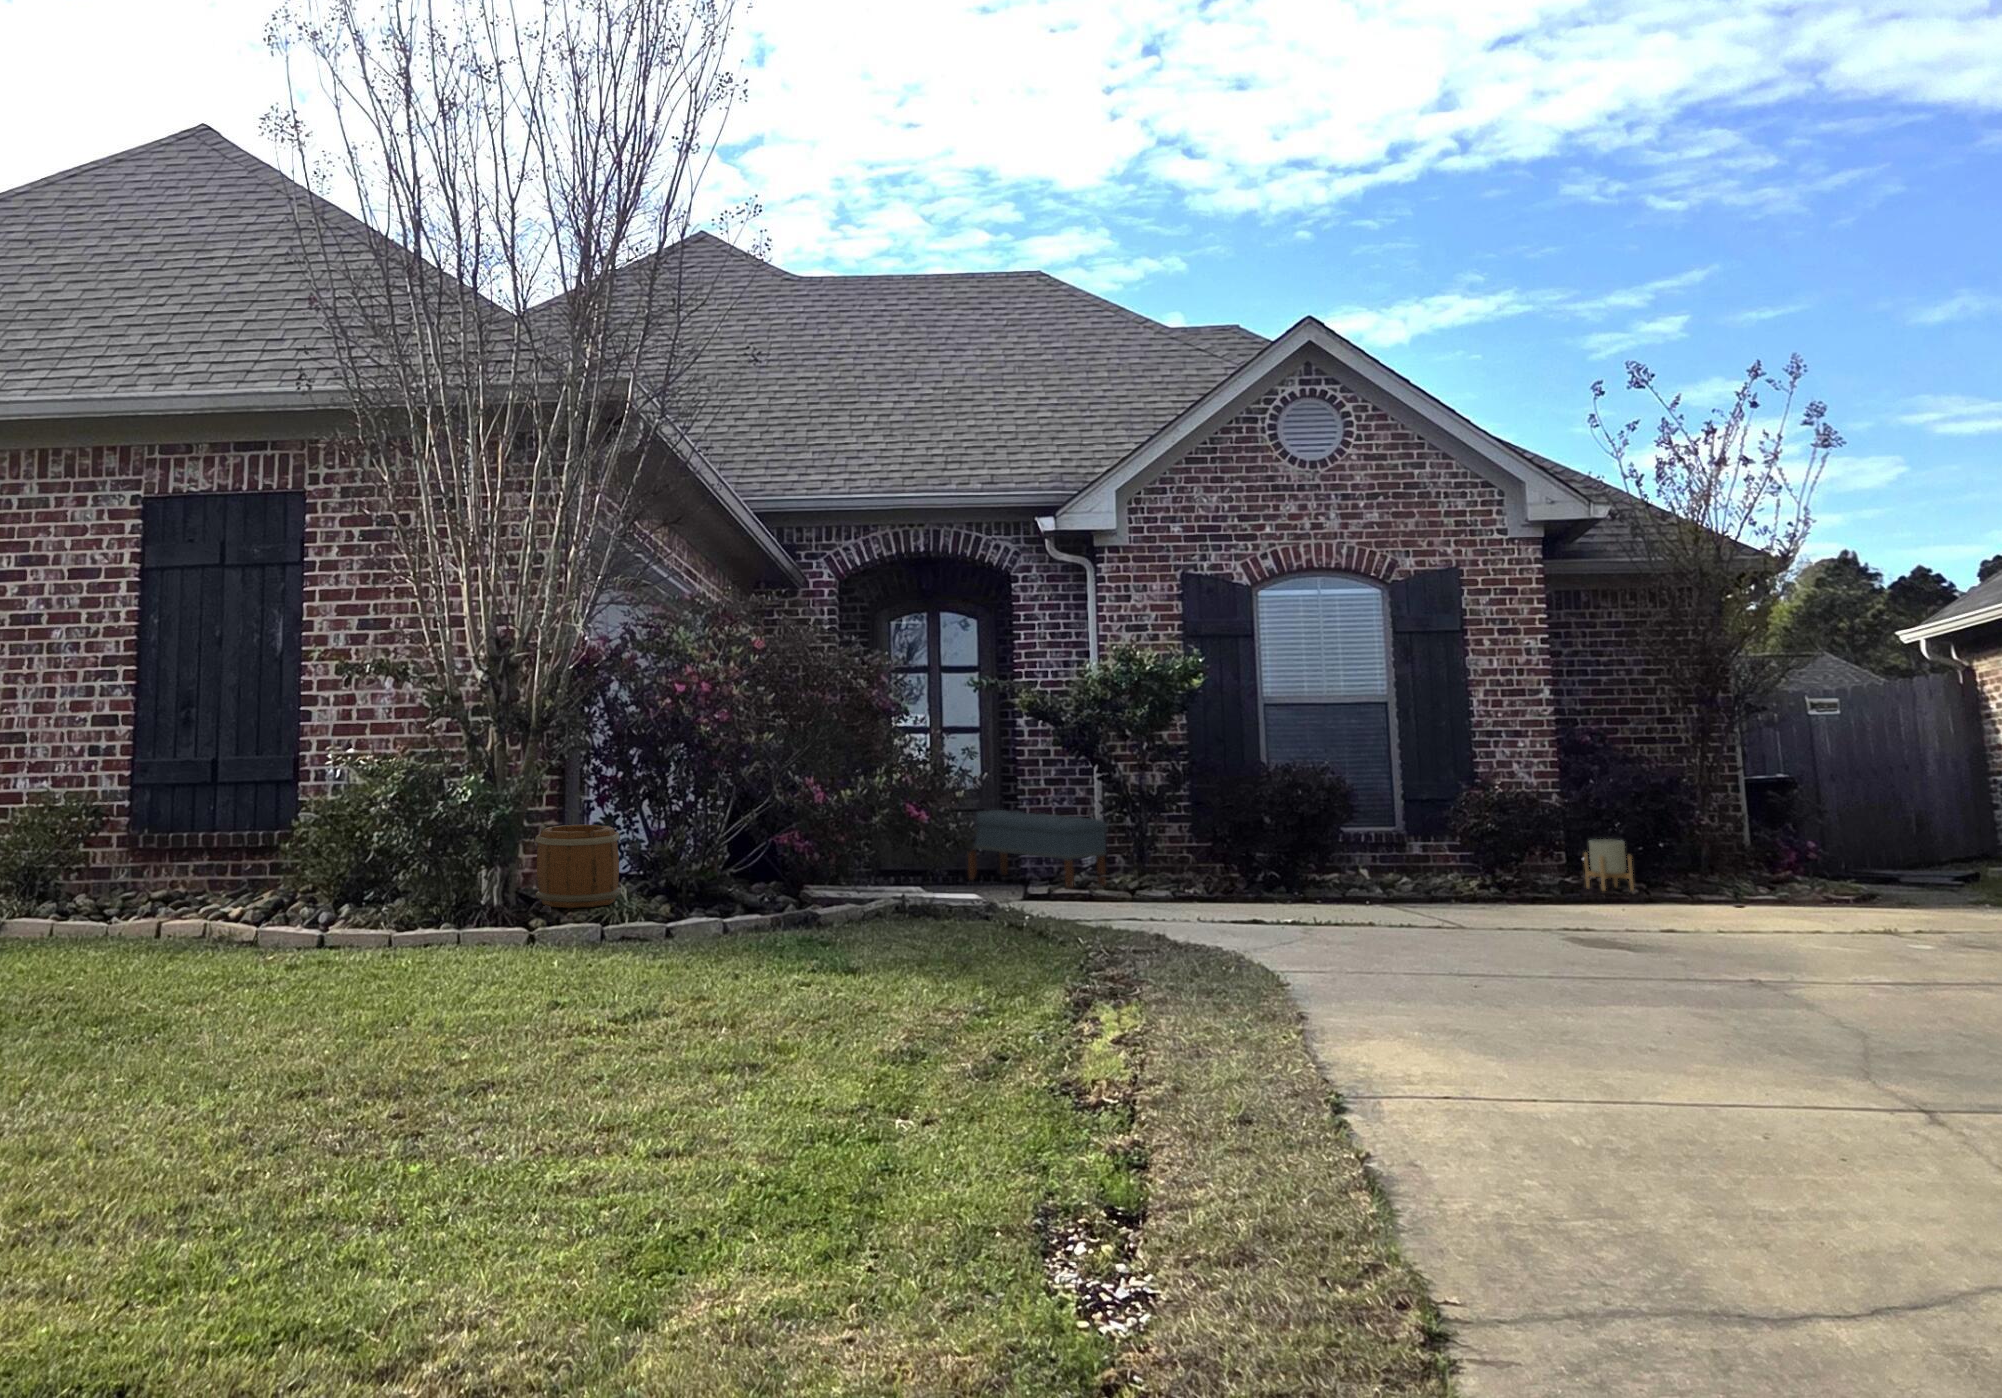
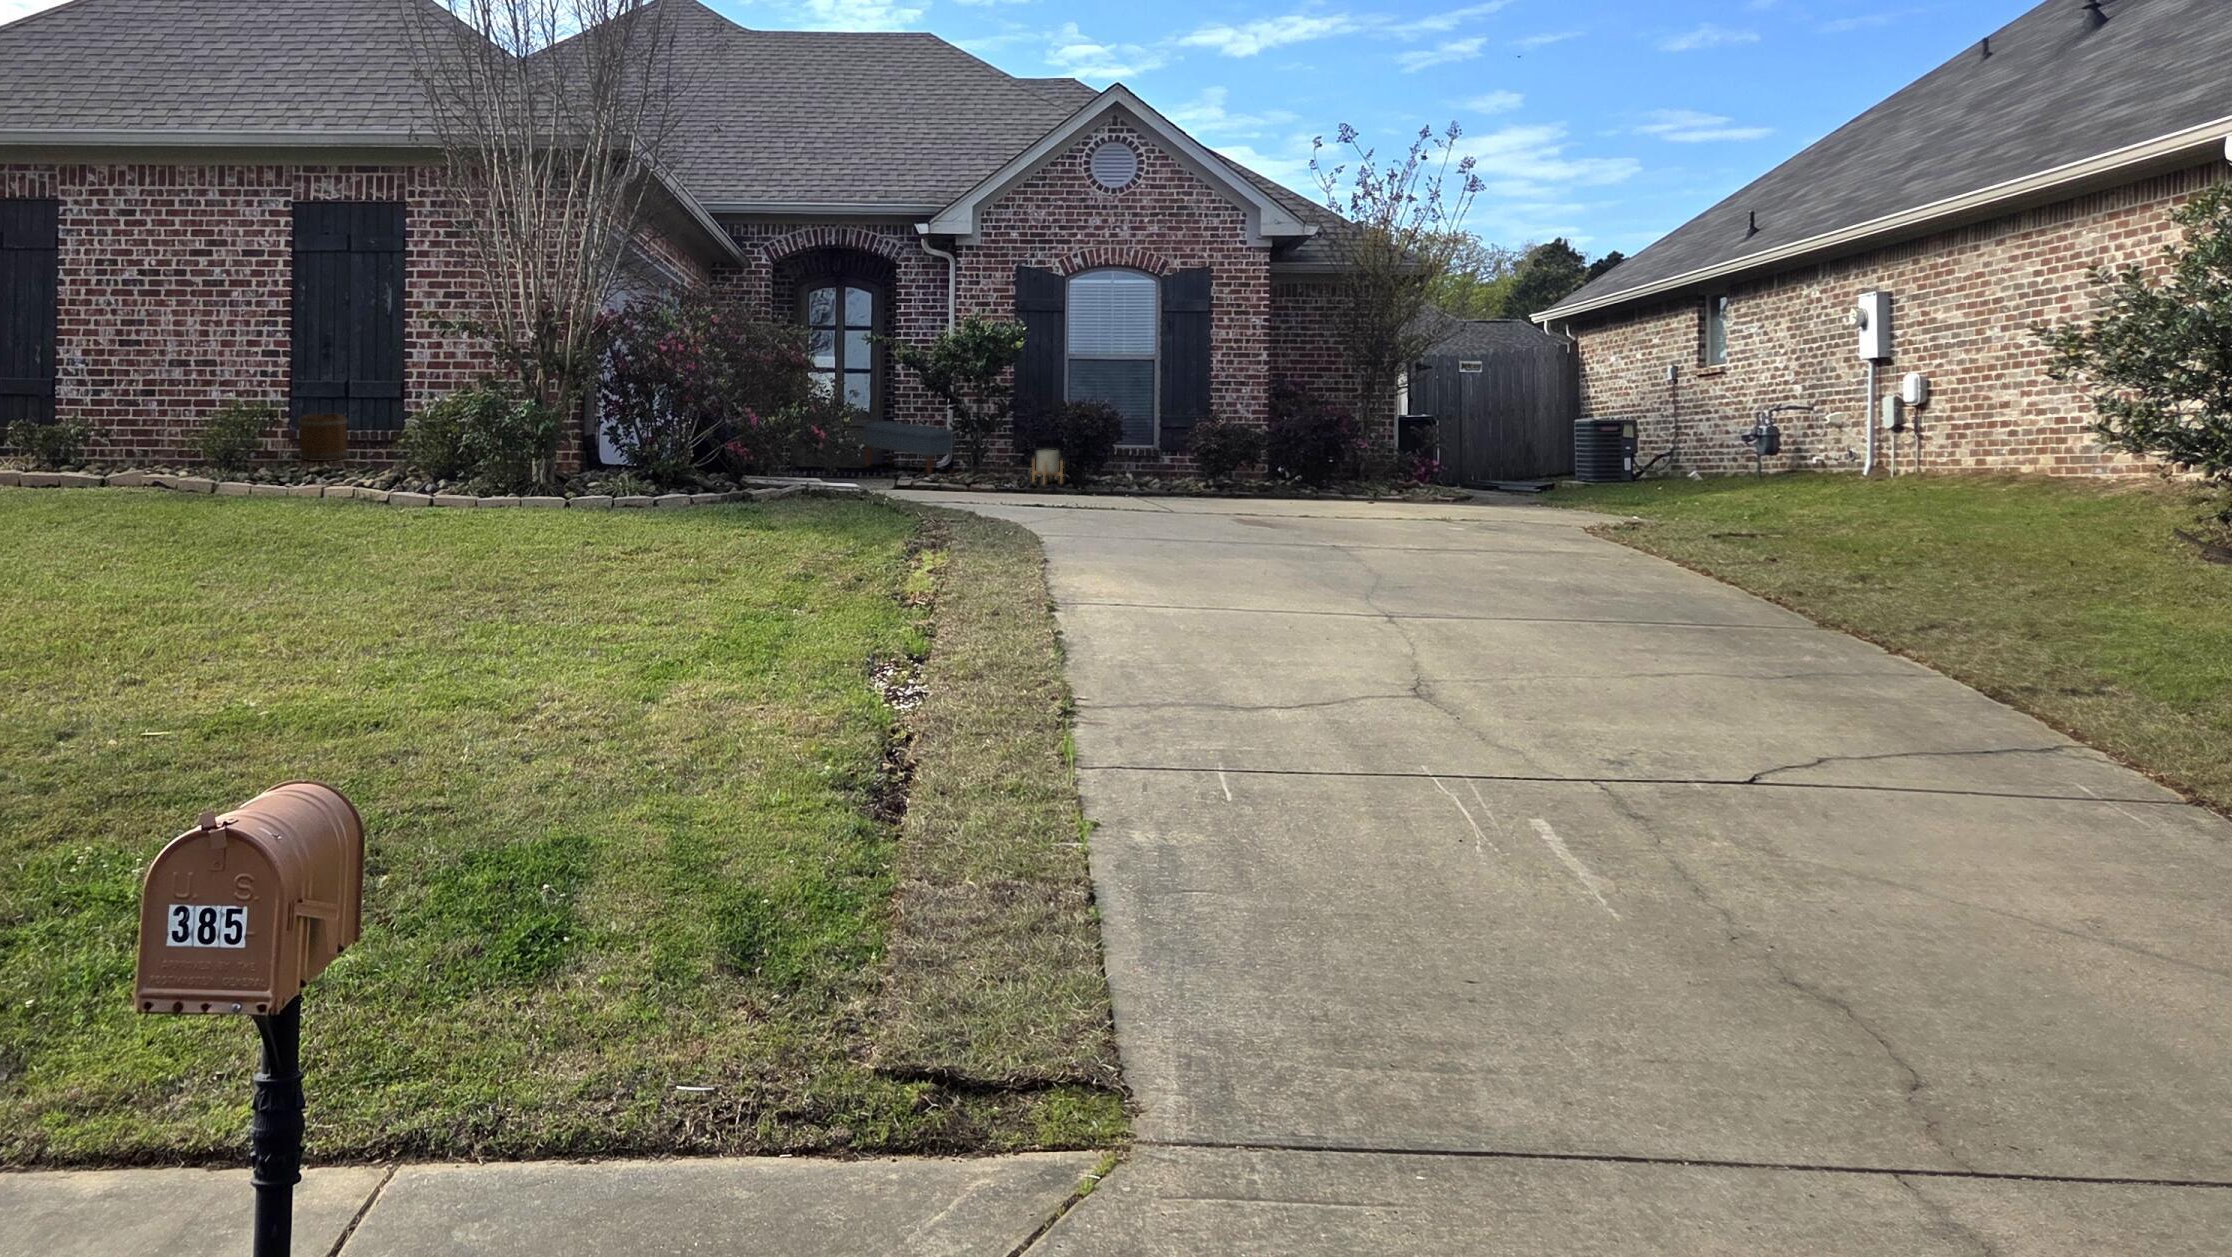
bucket: present [535,825,621,908] -> present [298,414,348,461]
planter: present [1584,839,1634,891] -> present [1032,450,1063,481]

